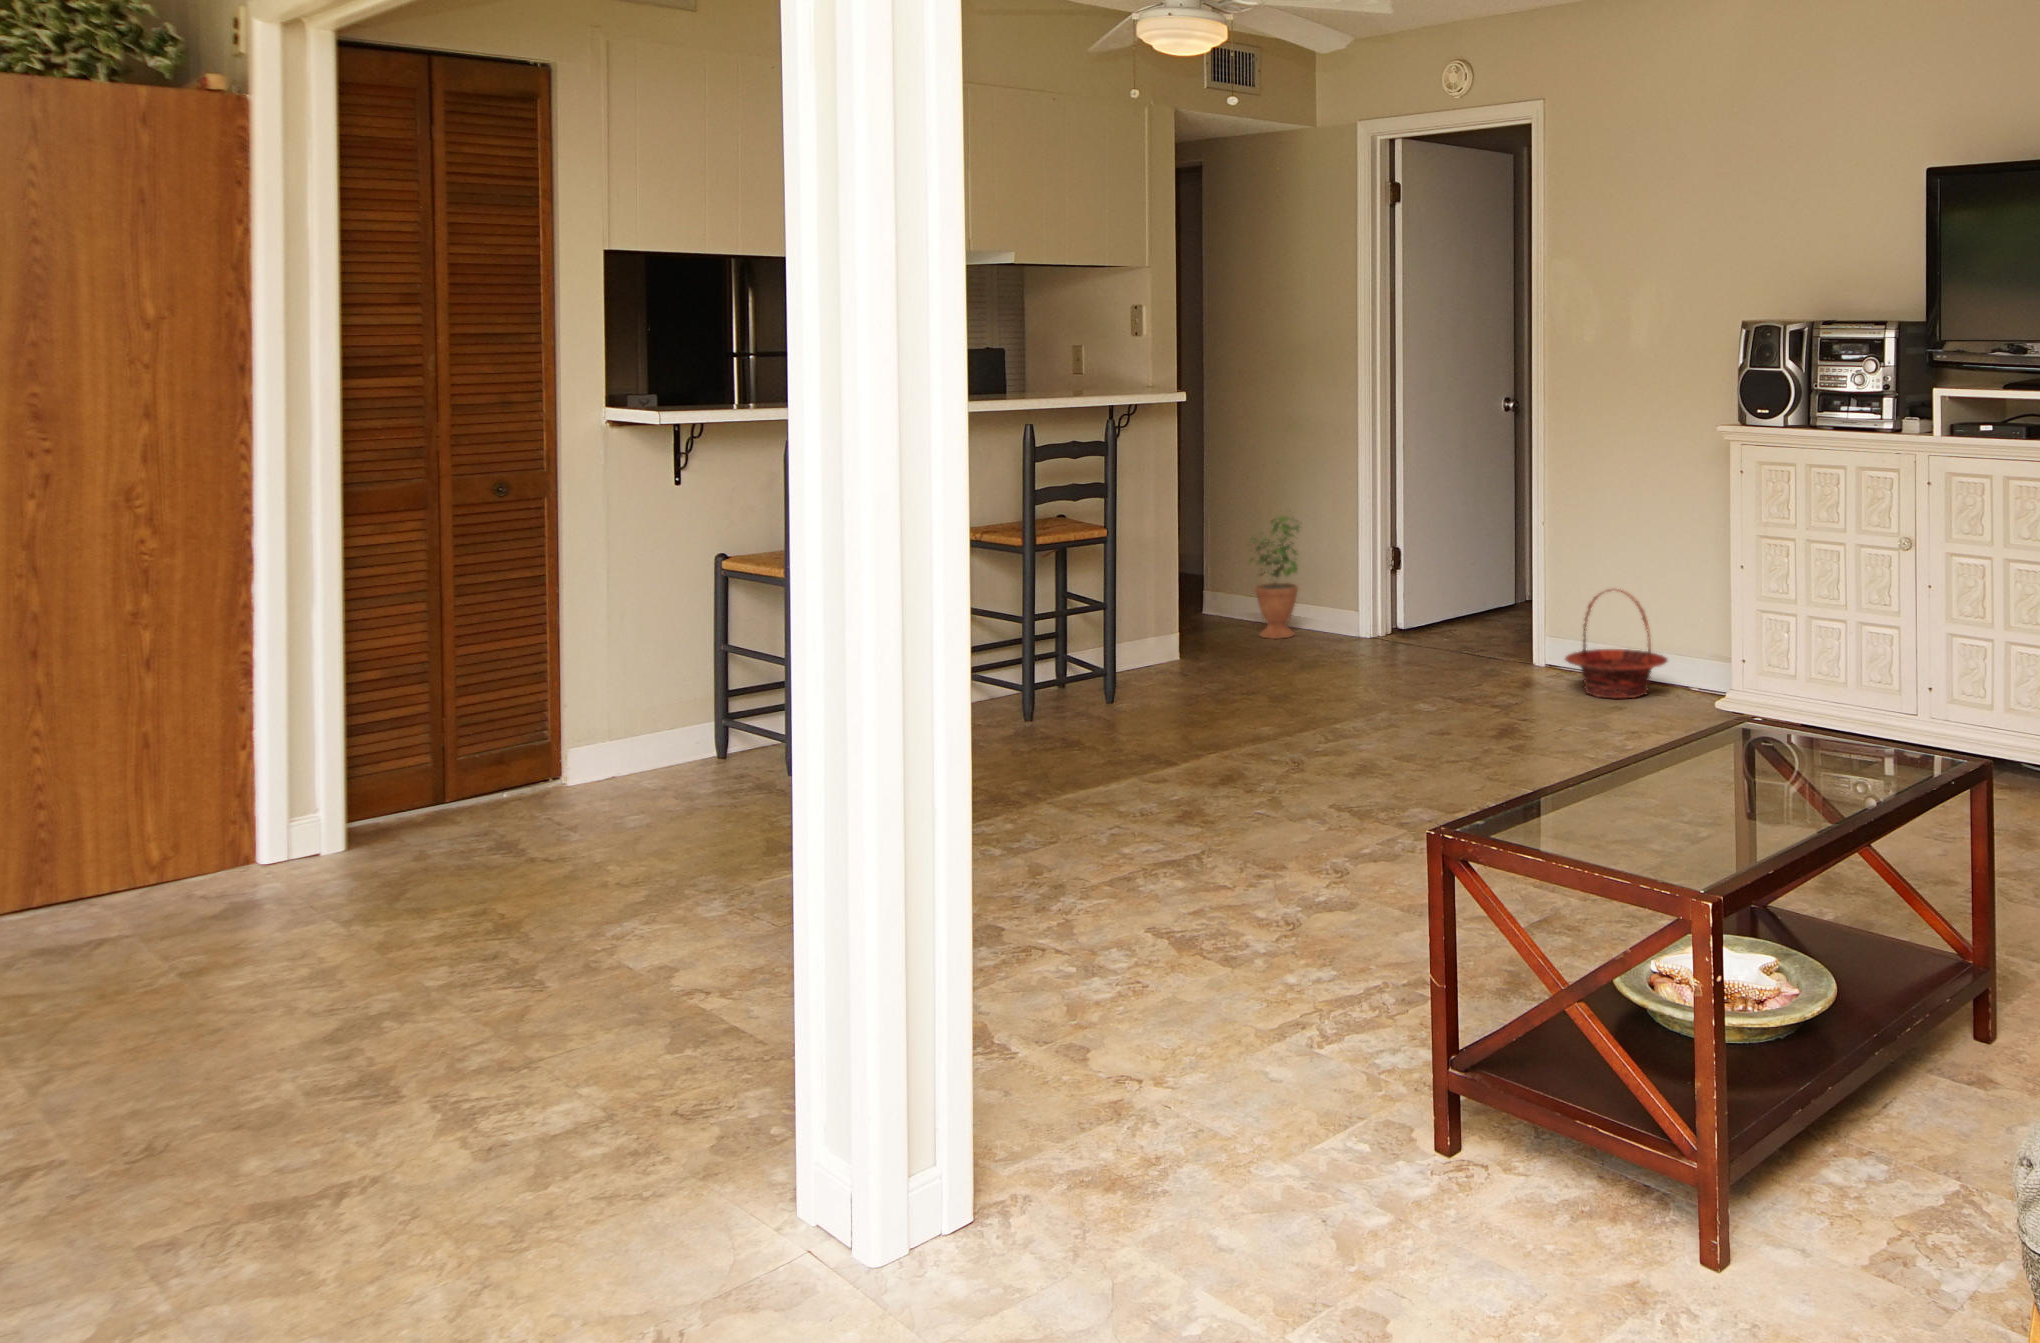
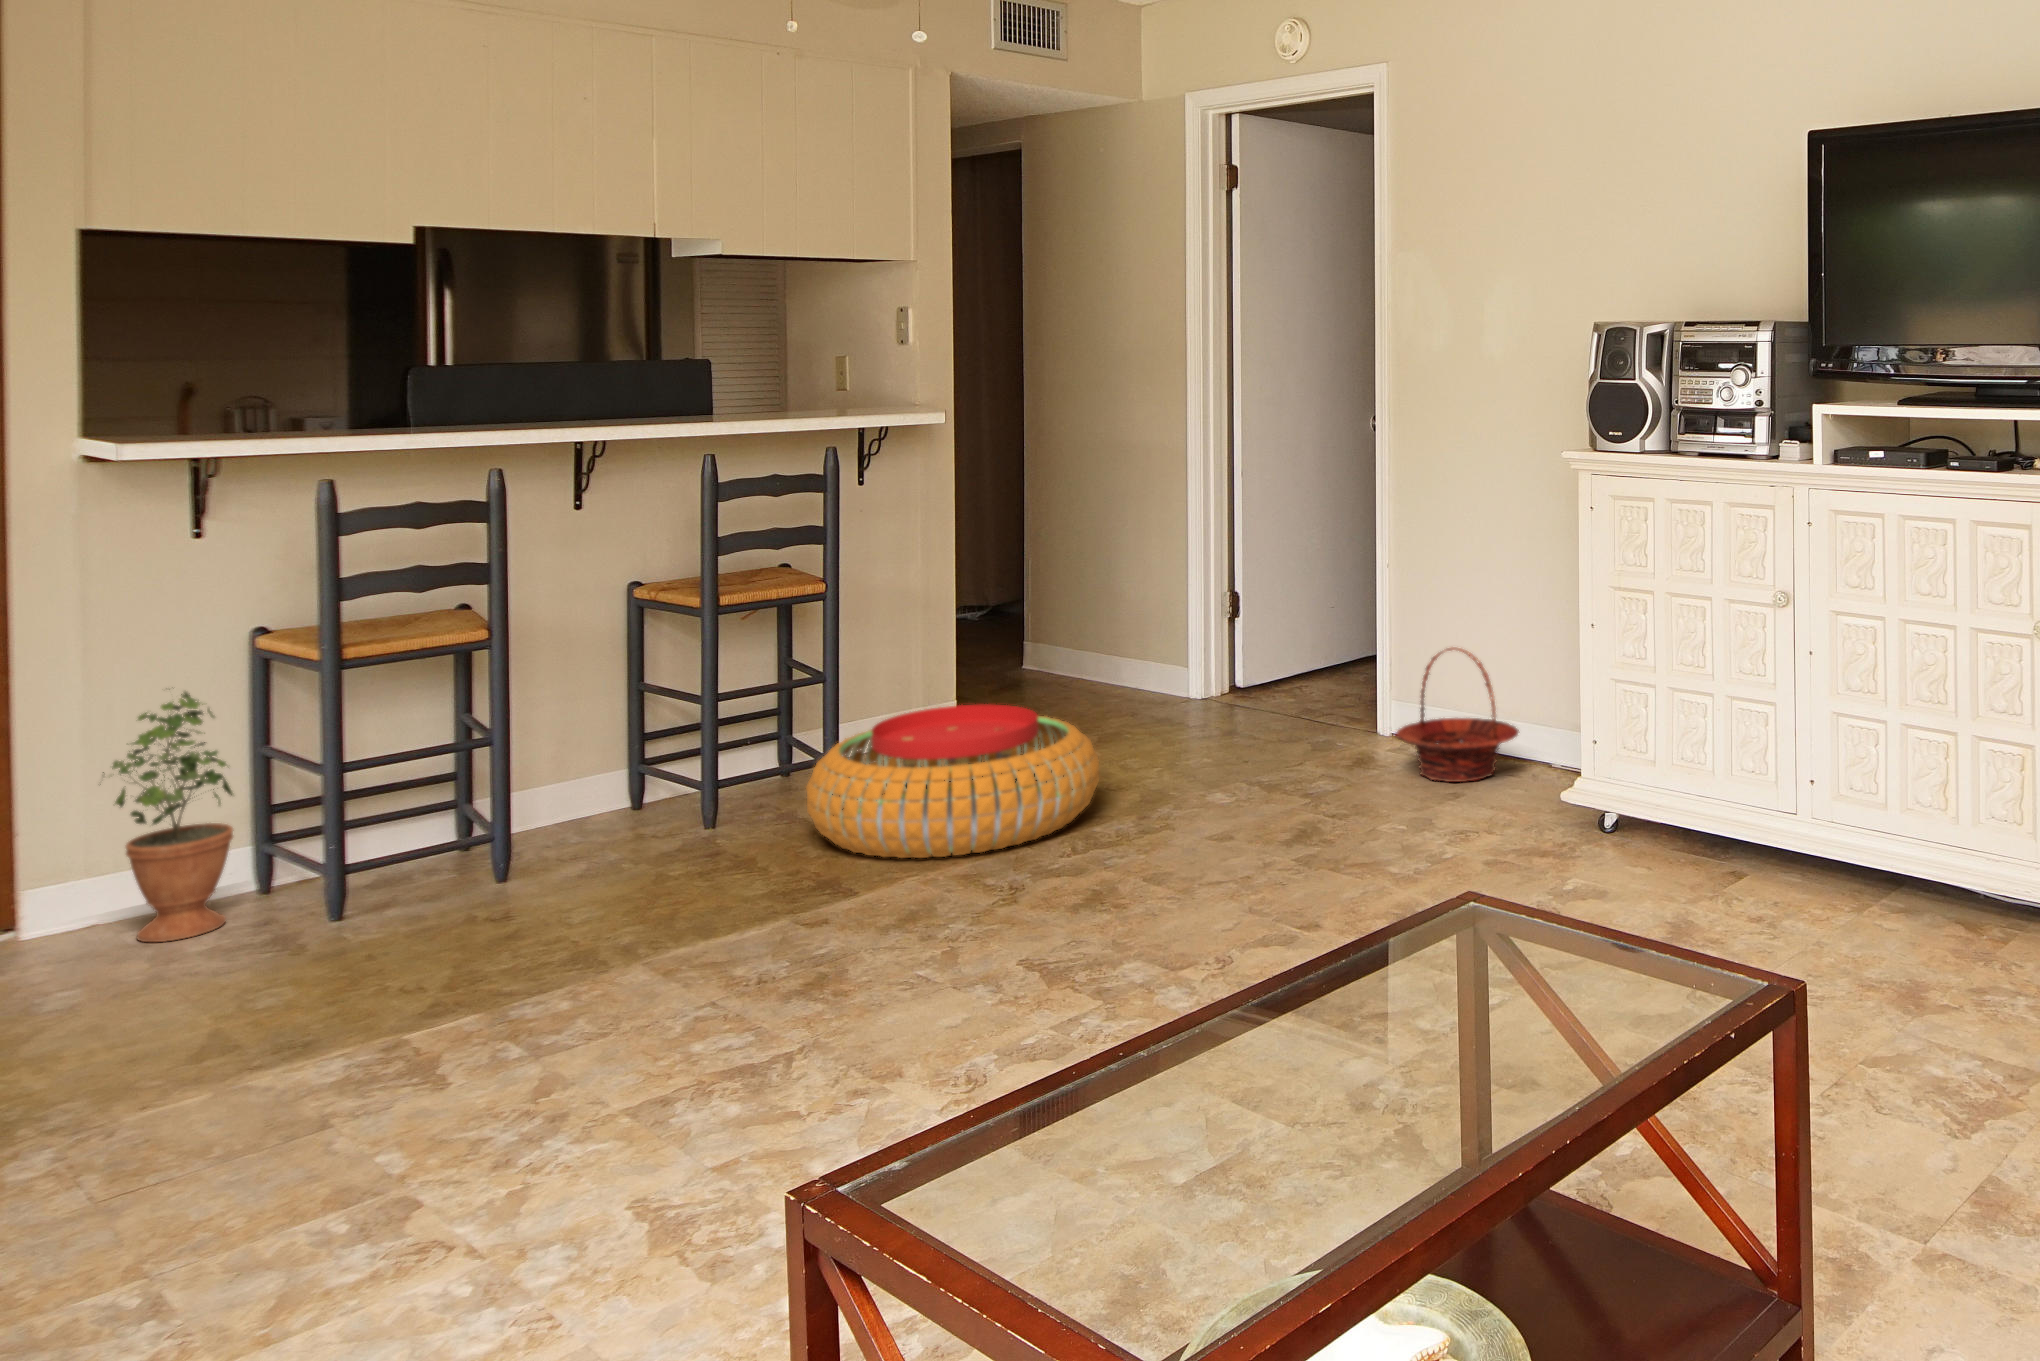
potted plant: present [1250,516,1299,639] -> present [103,692,233,942]
pouf: none [1114,629,1337,742] -> present [806,704,1099,858]

